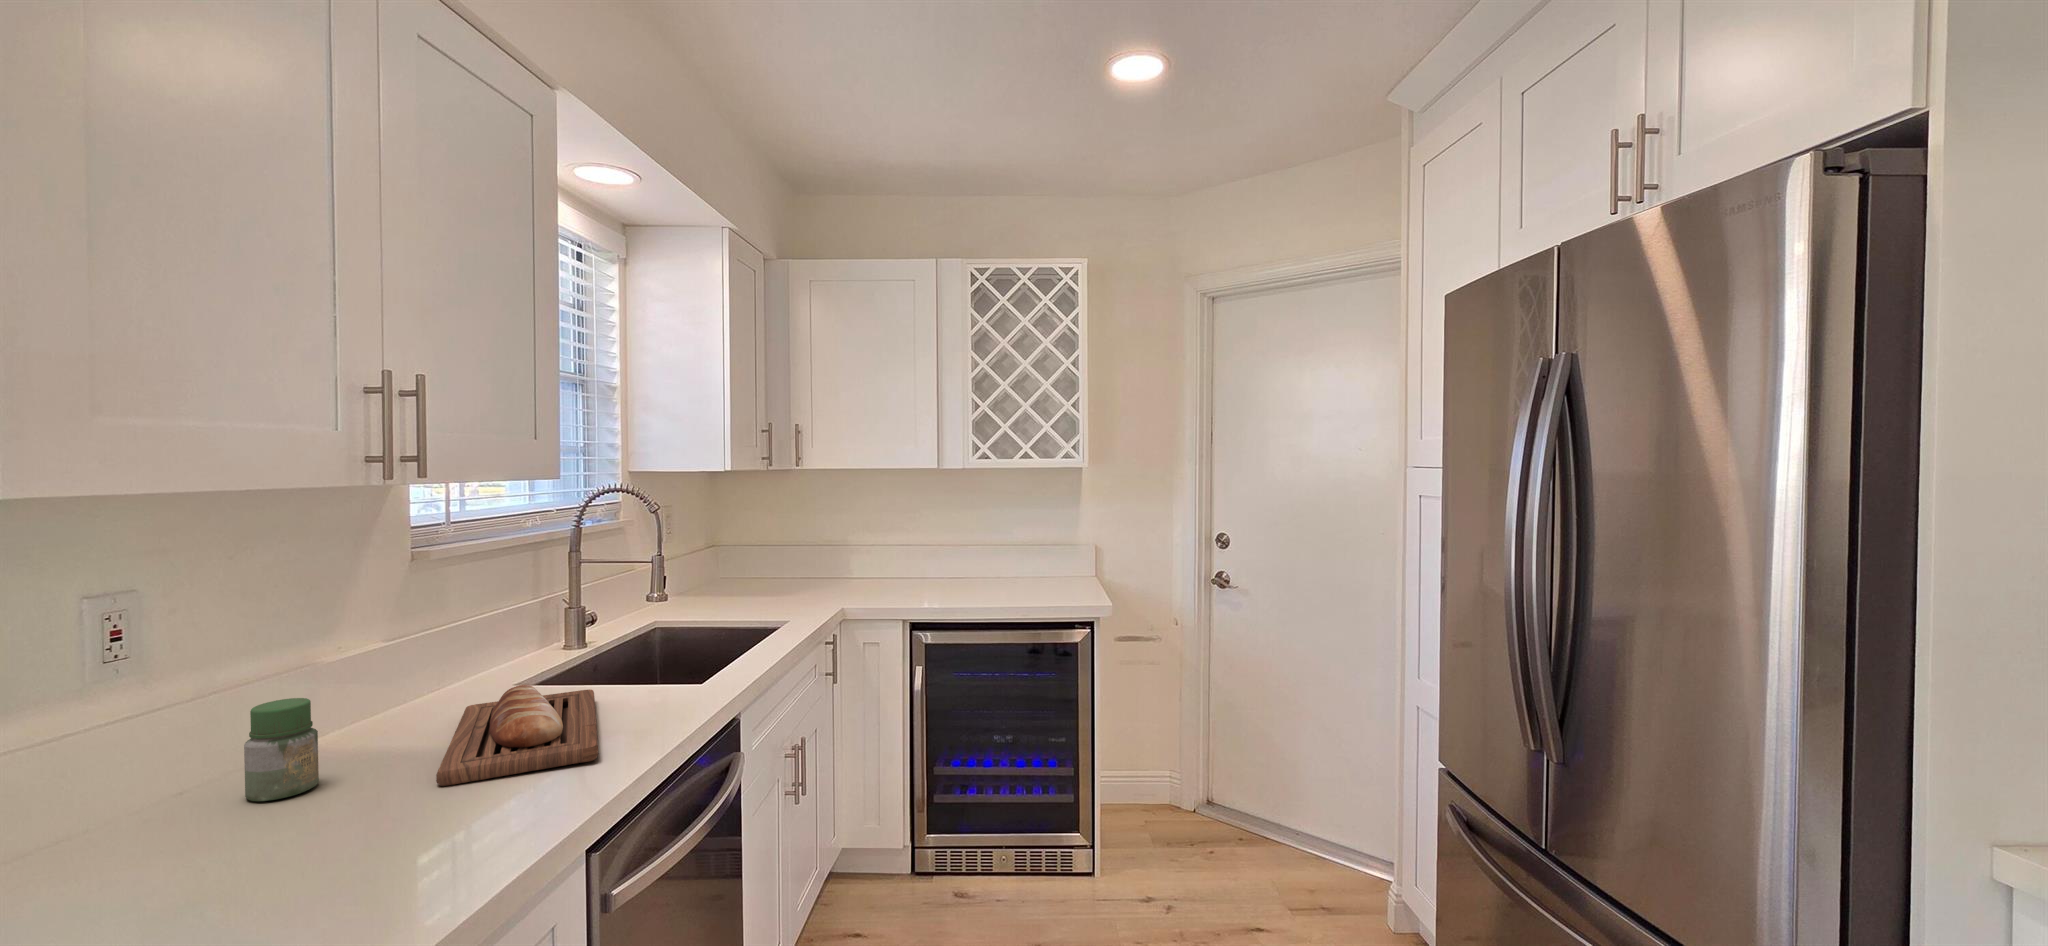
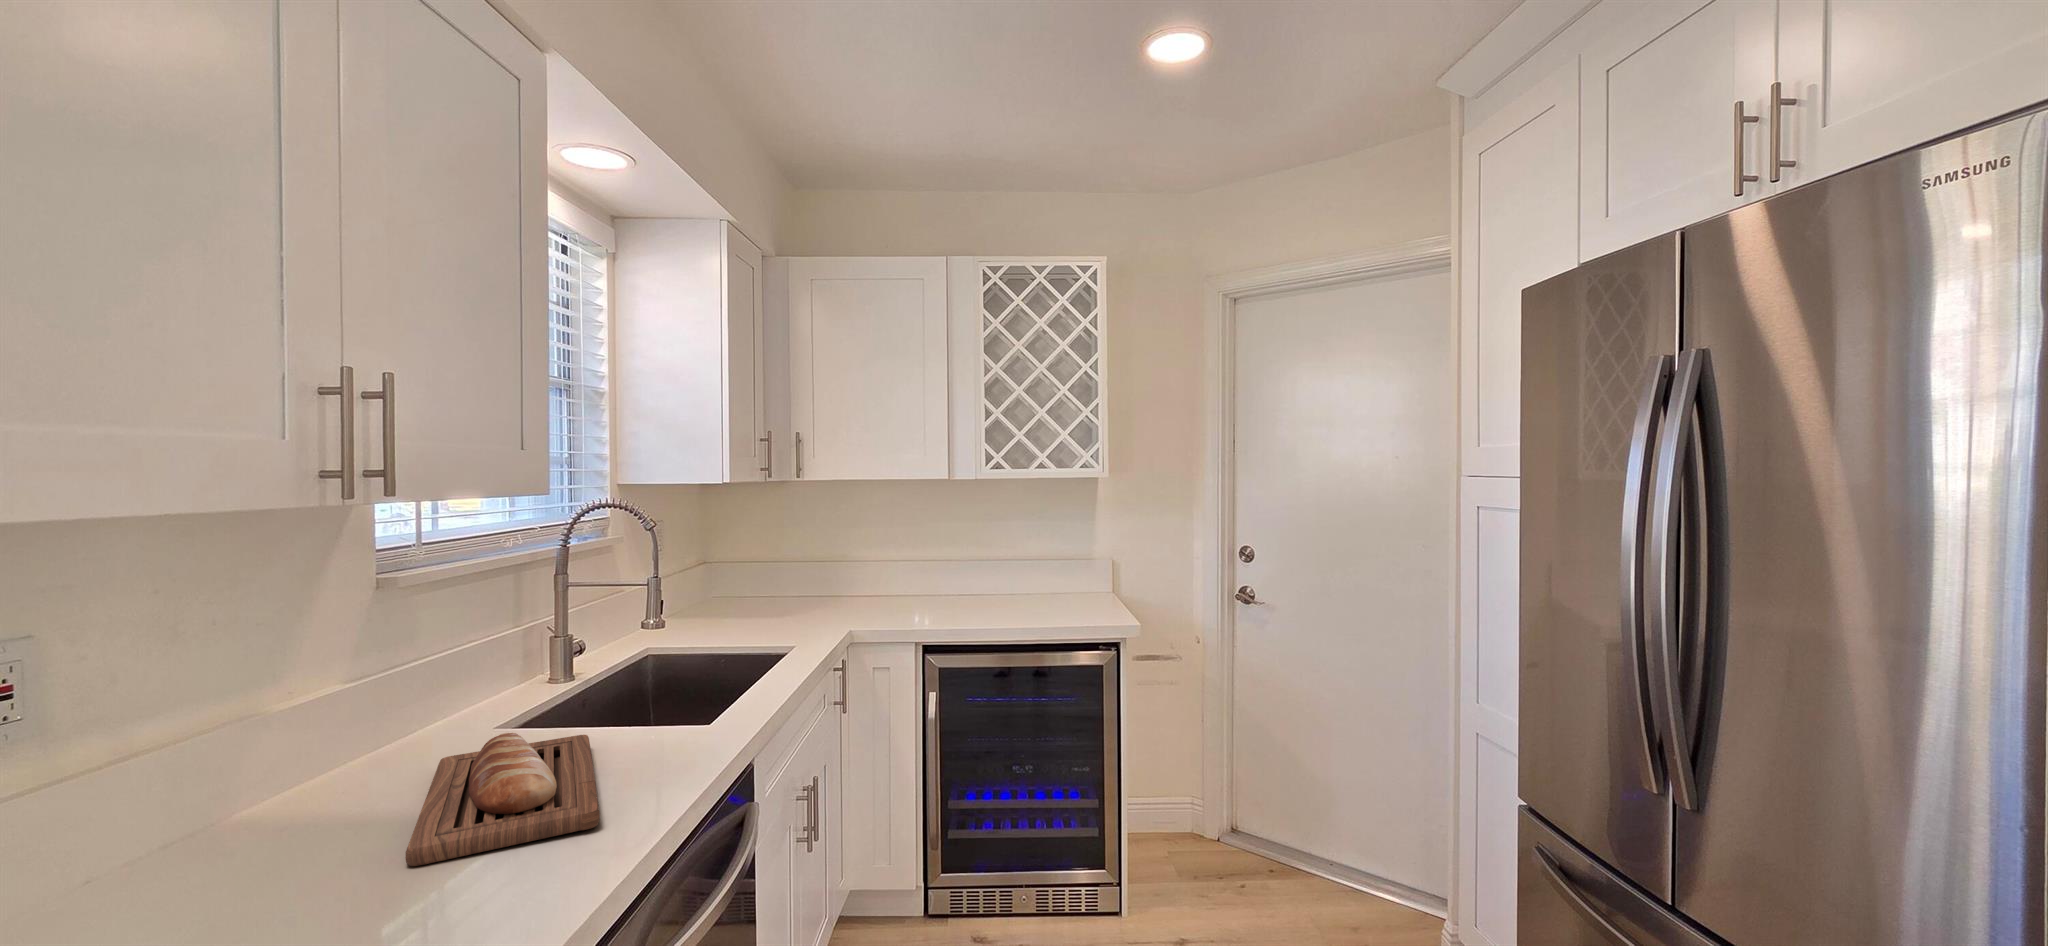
jar: present [244,698,319,801] -> none [166,763,260,894]

